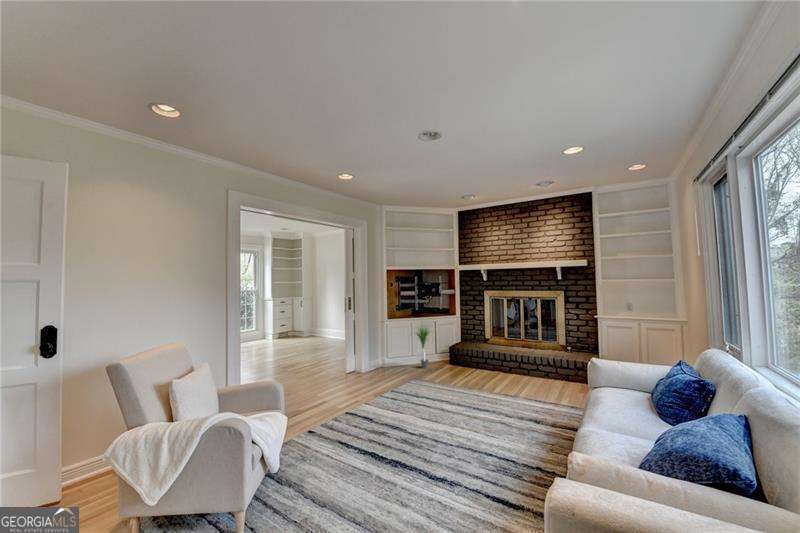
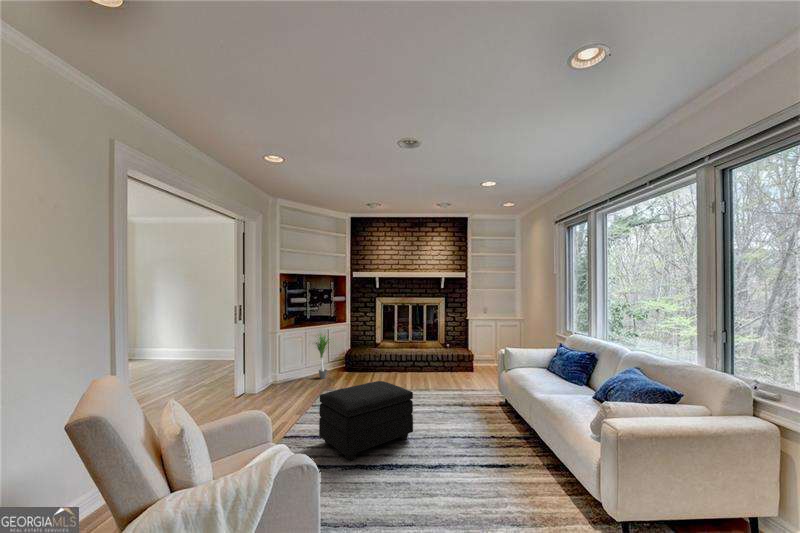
footstool: none [362,377,446,448] -> present [319,381,413,461]

